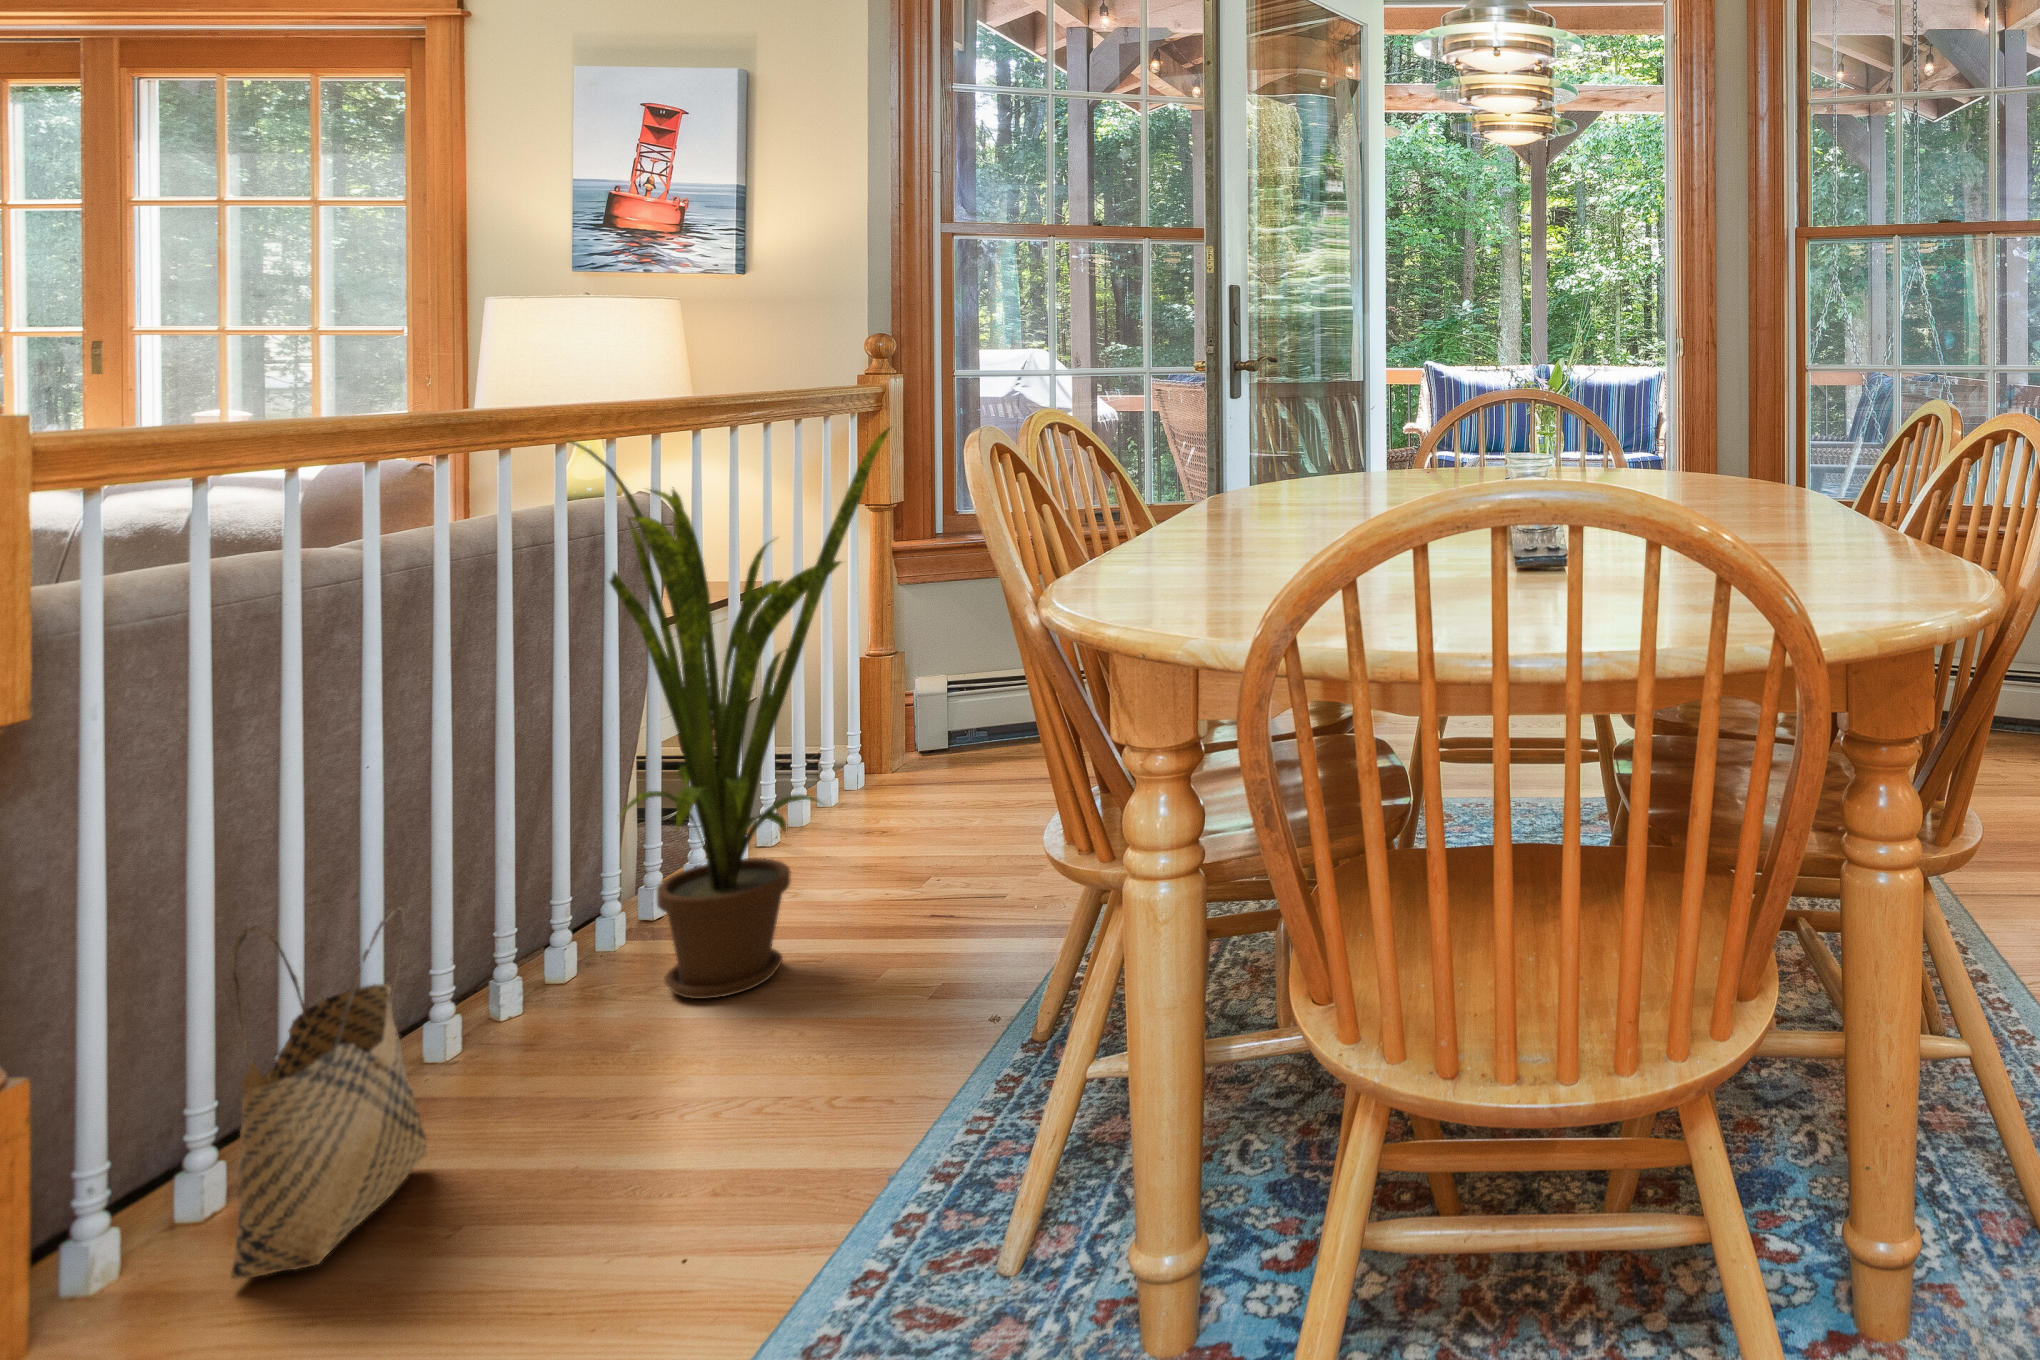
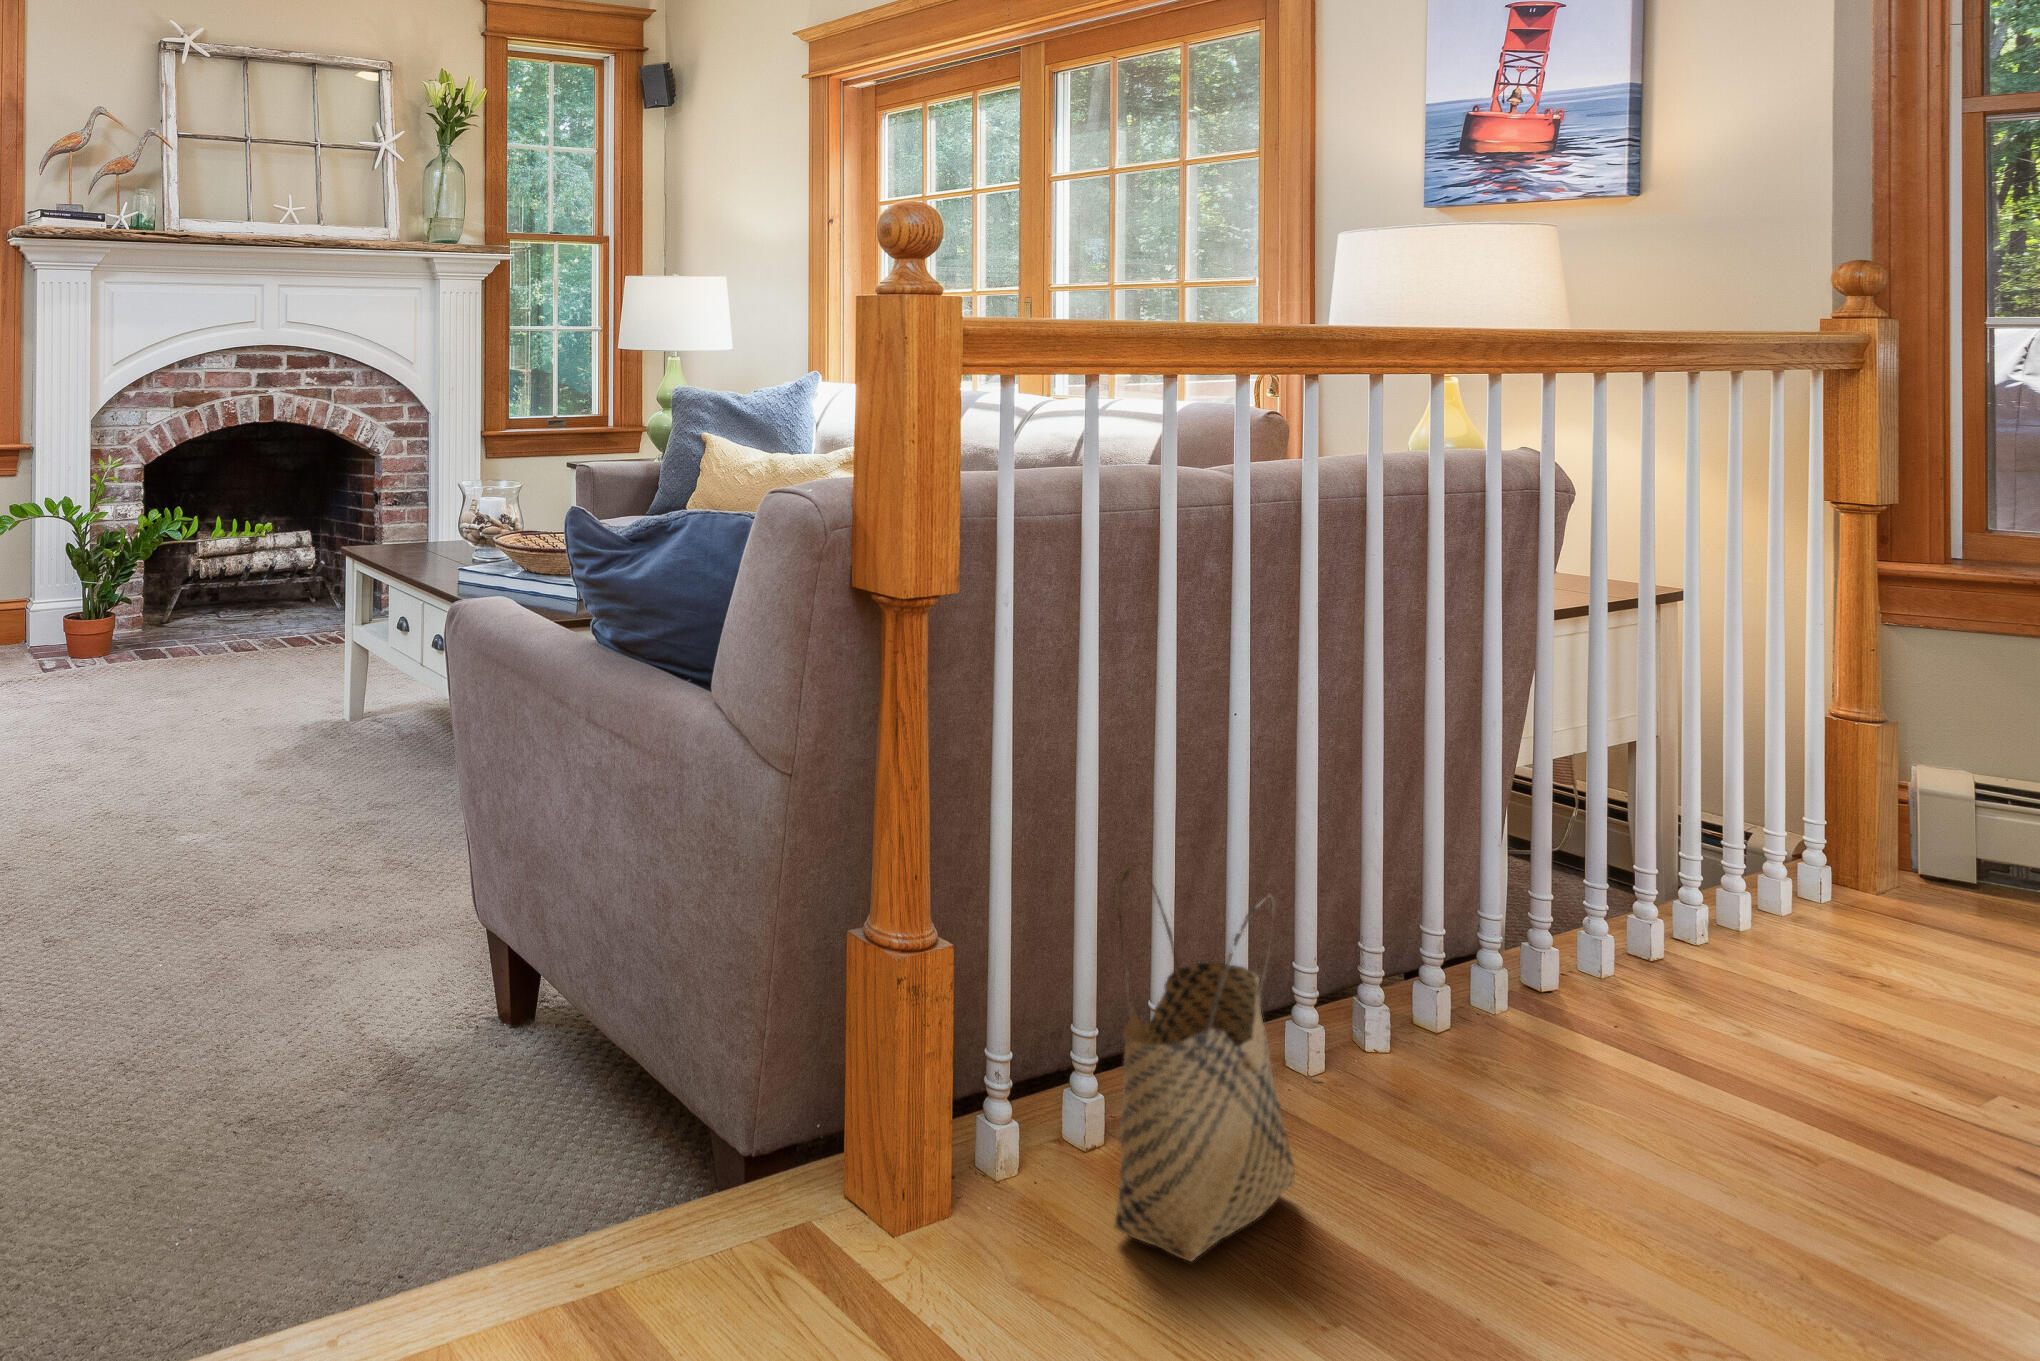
house plant: present [569,428,890,999] -> none [1394,367,1942,1149]

